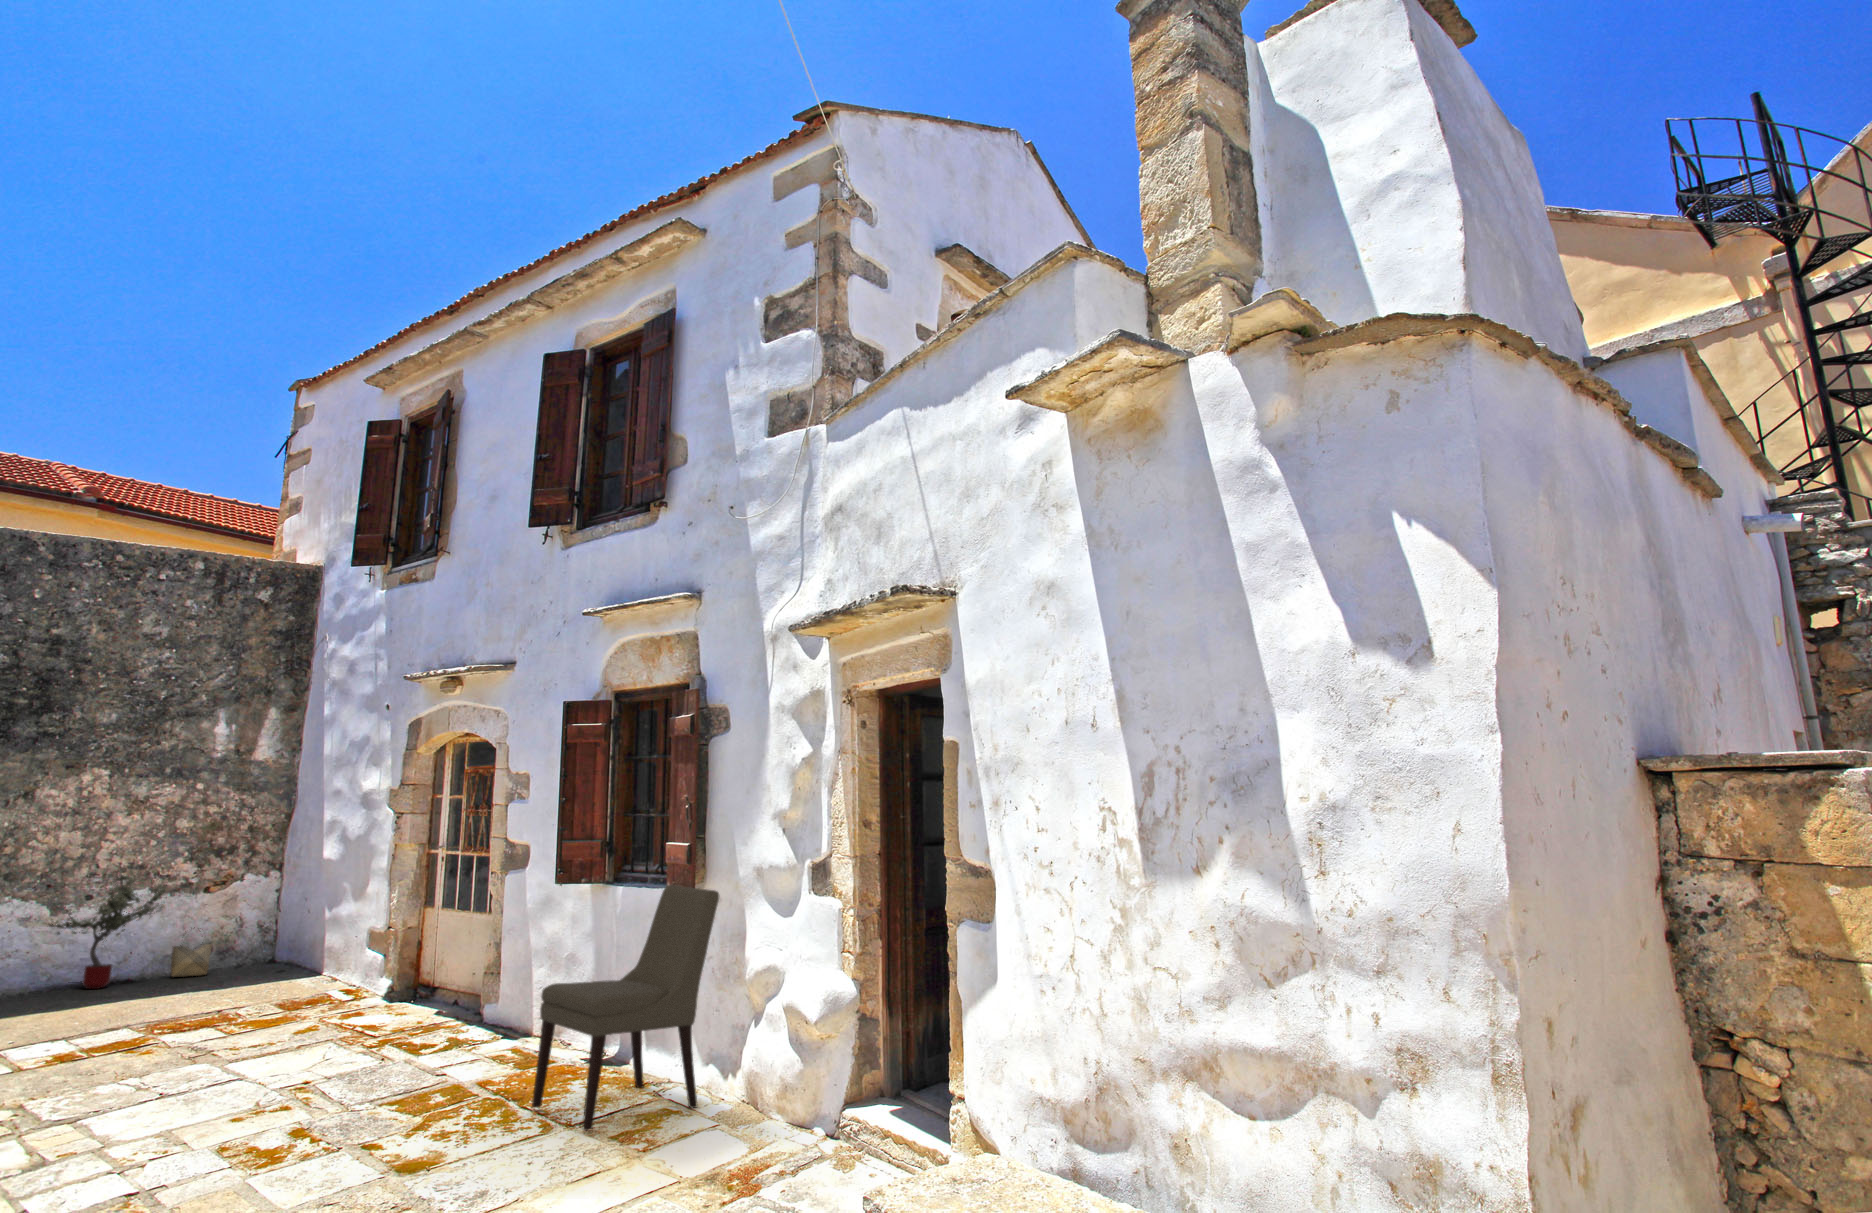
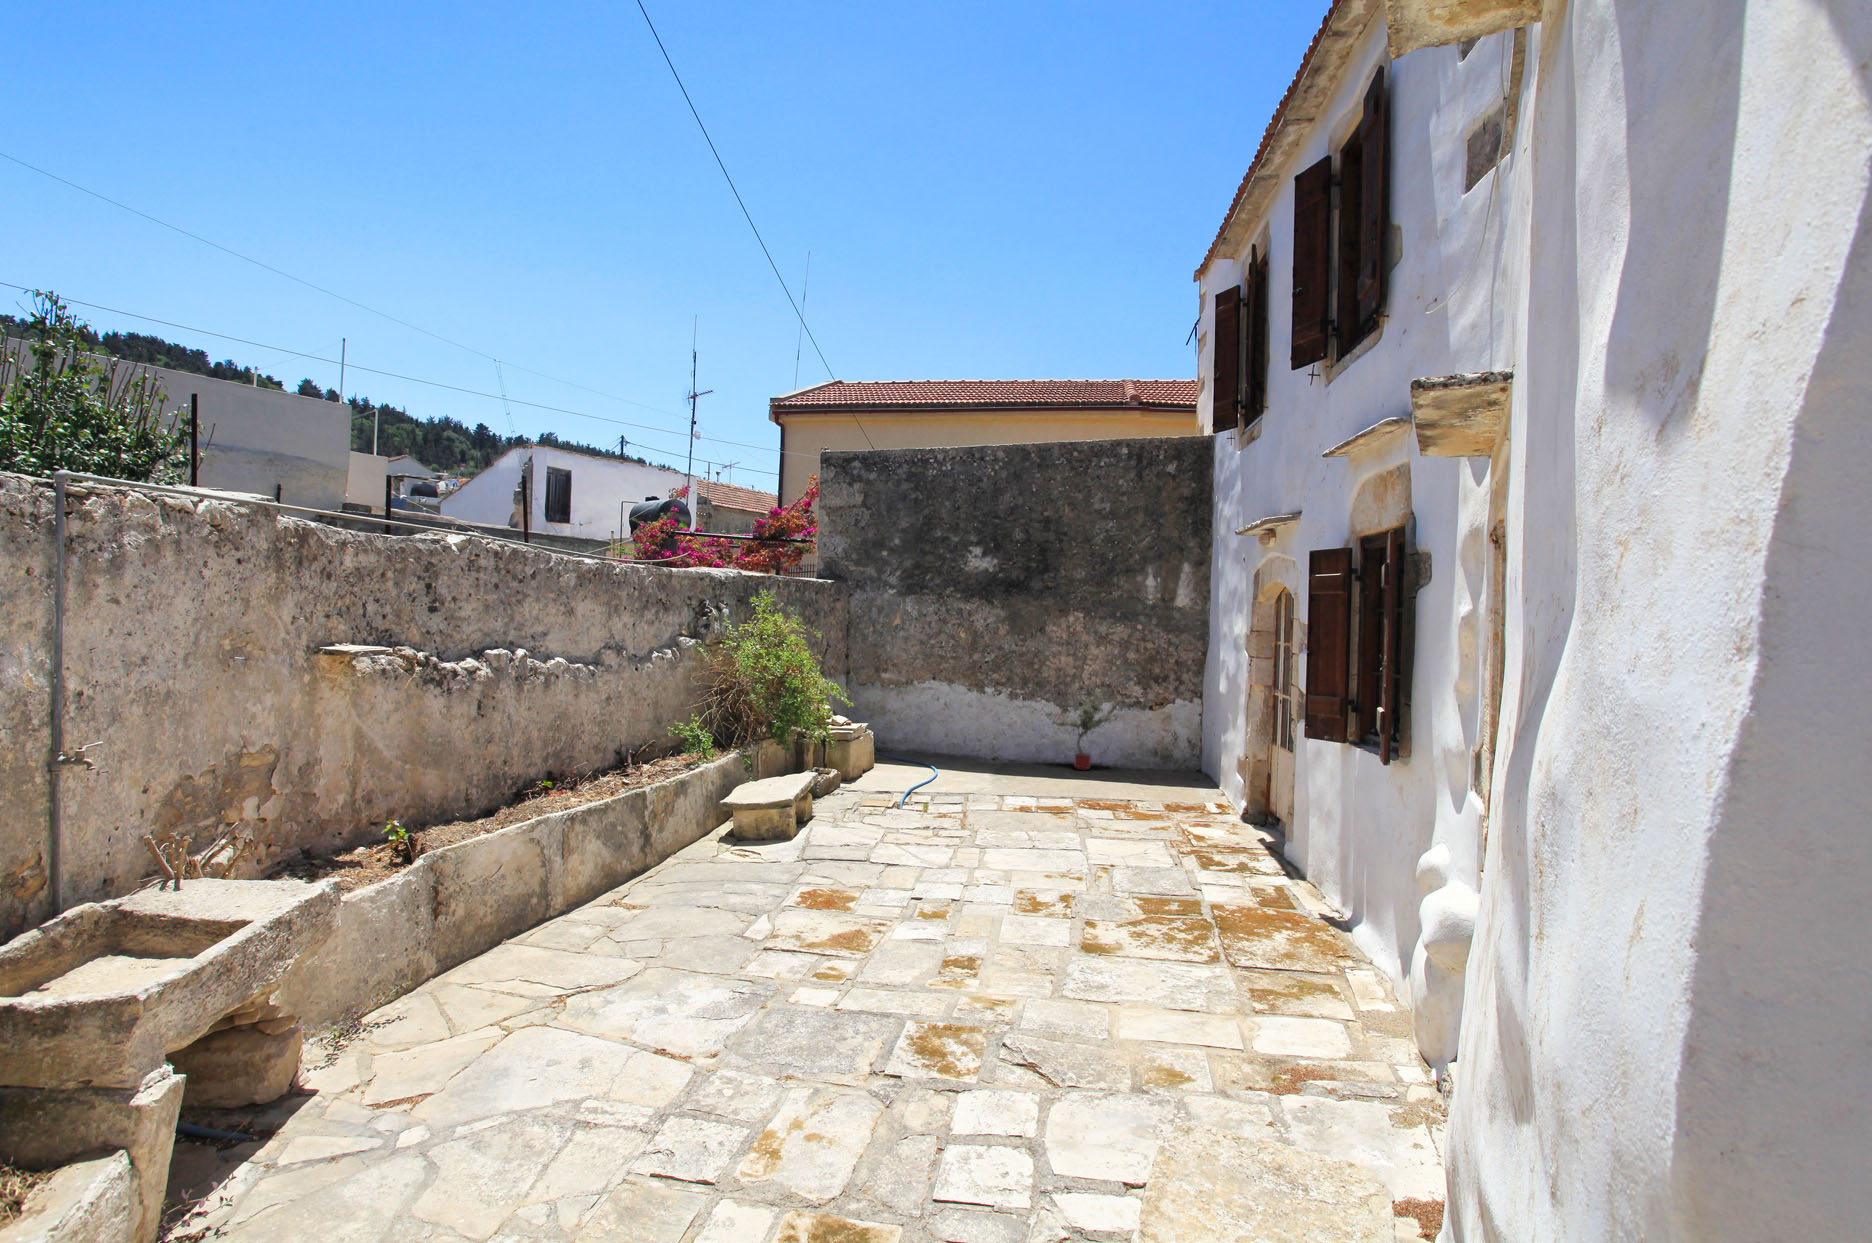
chair: present [532,885,719,1131] -> none [1224,756,1393,986]
woven basket: present [170,927,212,977] -> none [1130,734,1157,771]

